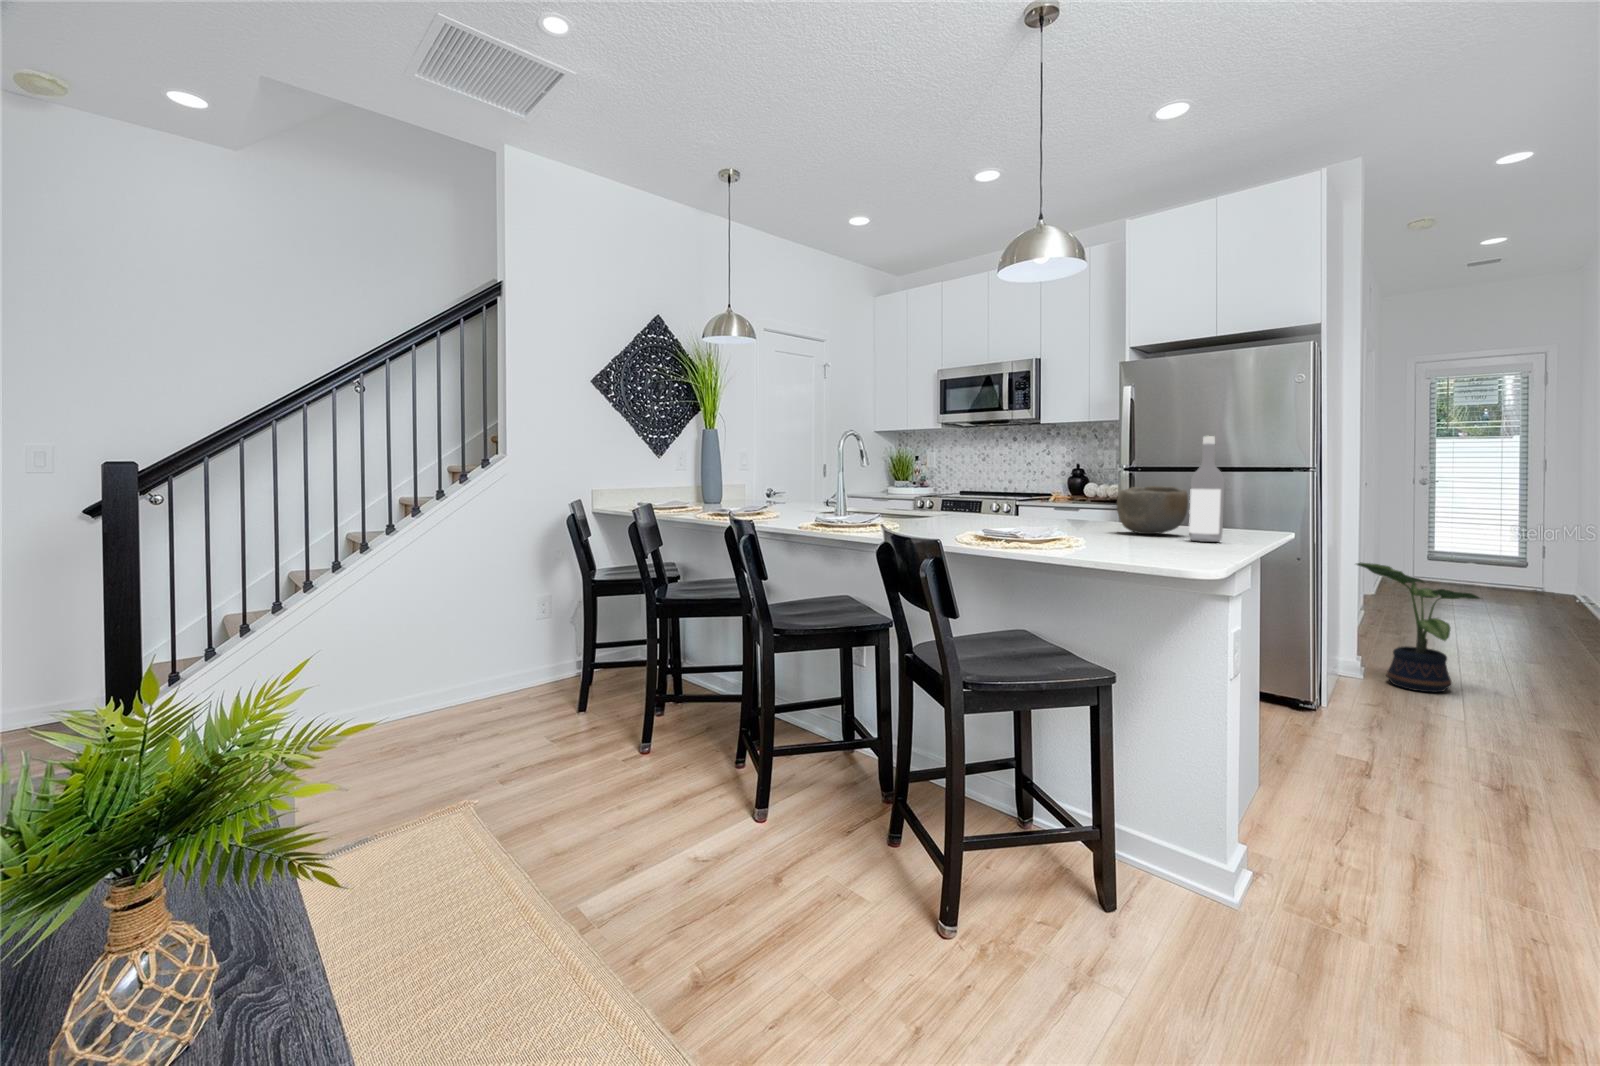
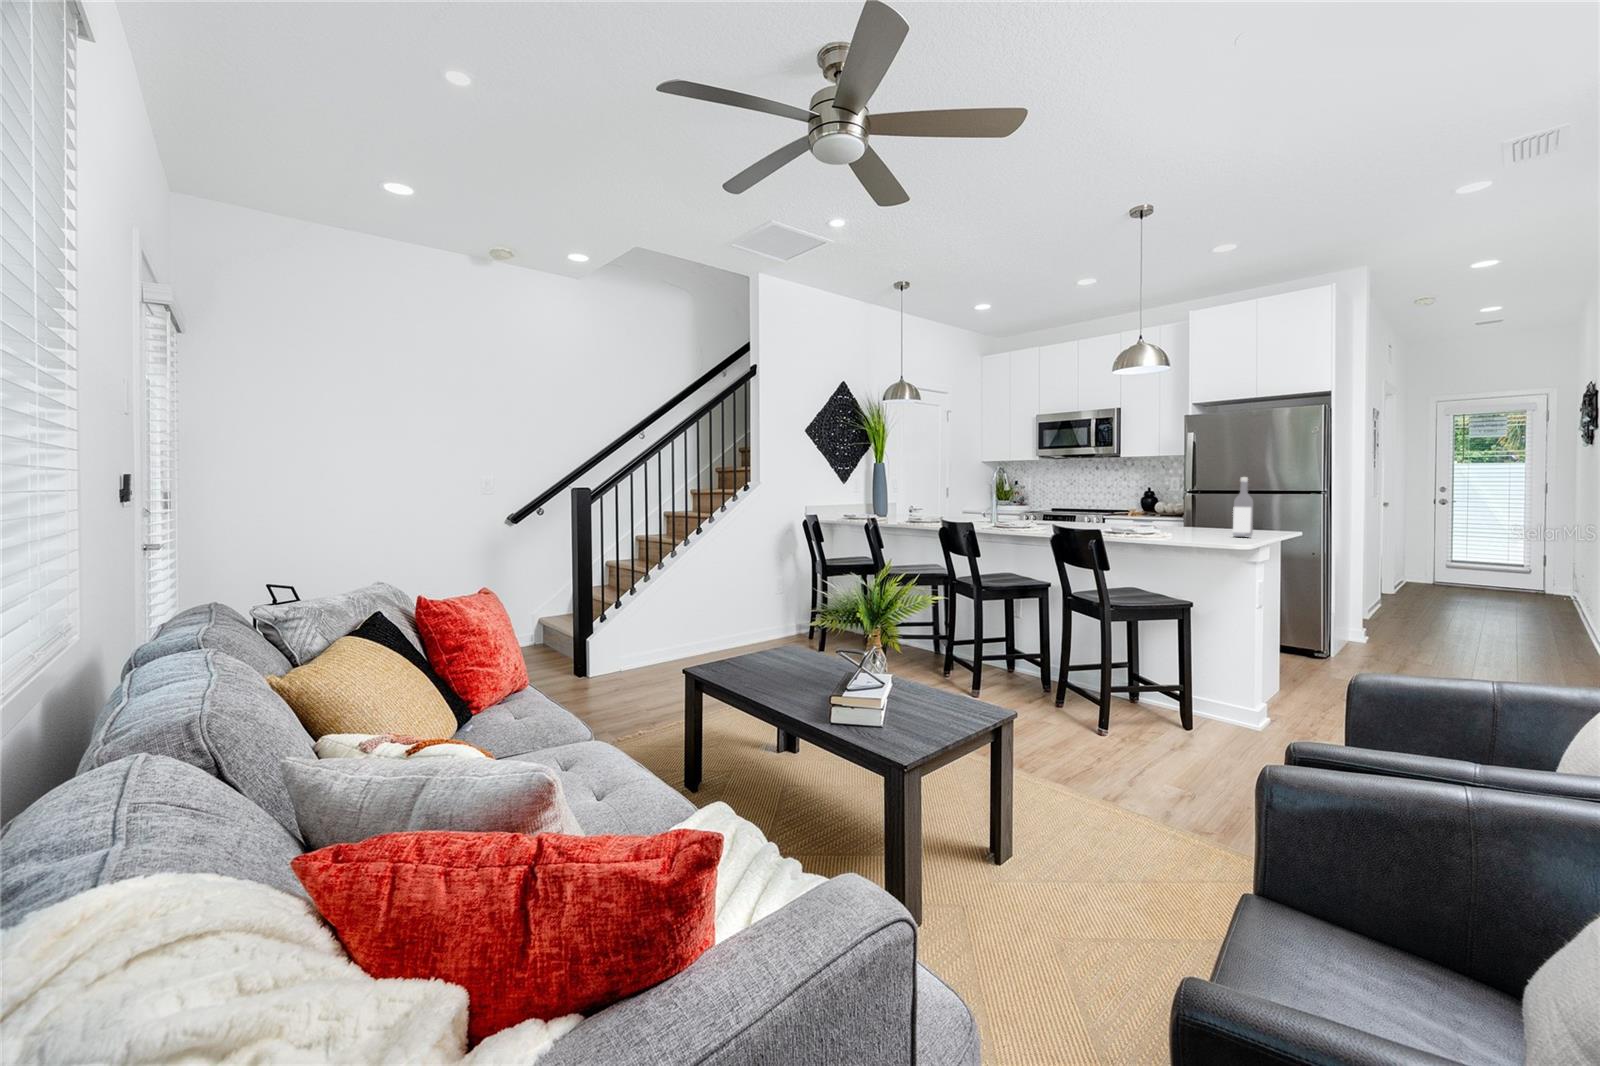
bowl: present [1117,486,1188,534] -> none [1188,505,1232,534]
potted plant: present [1357,562,1480,692] -> none [1360,560,1452,652]

